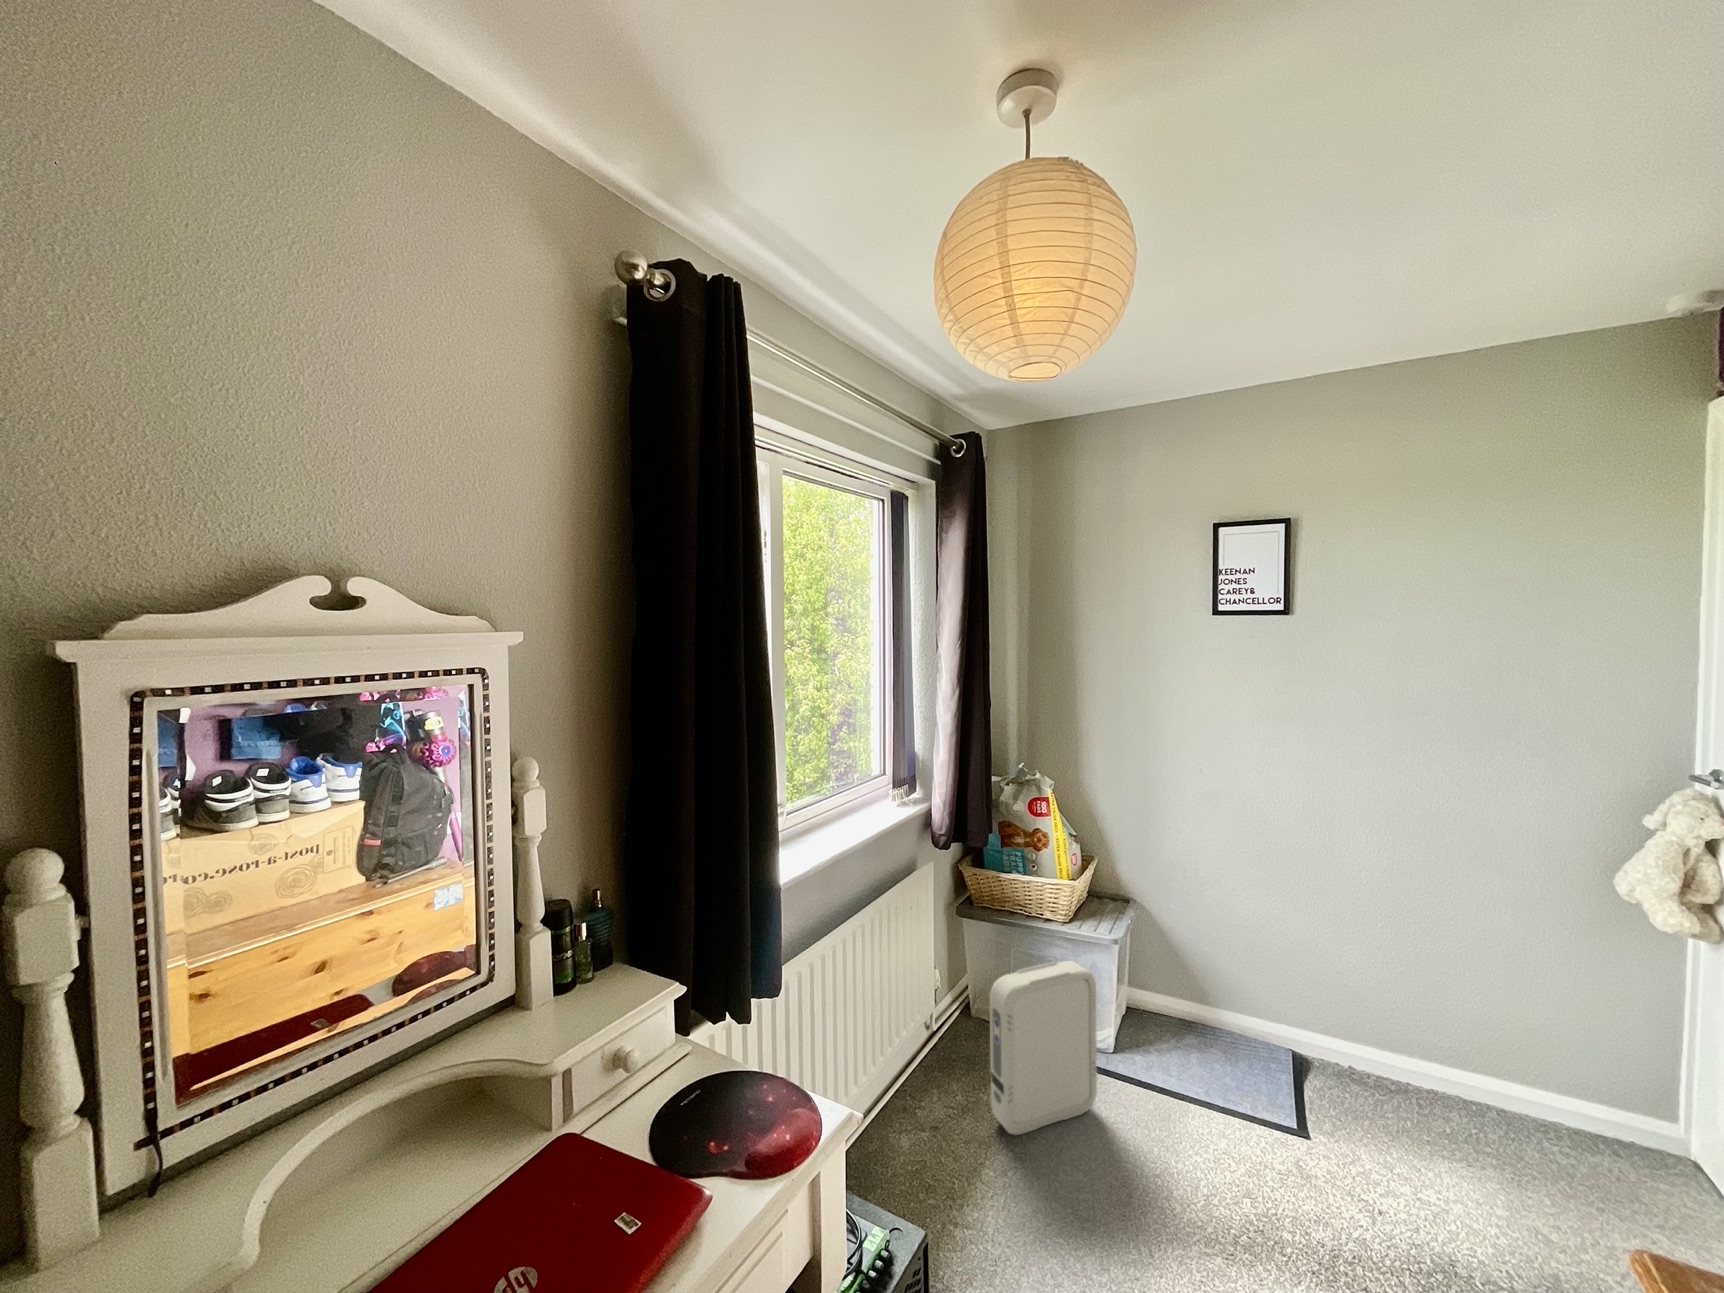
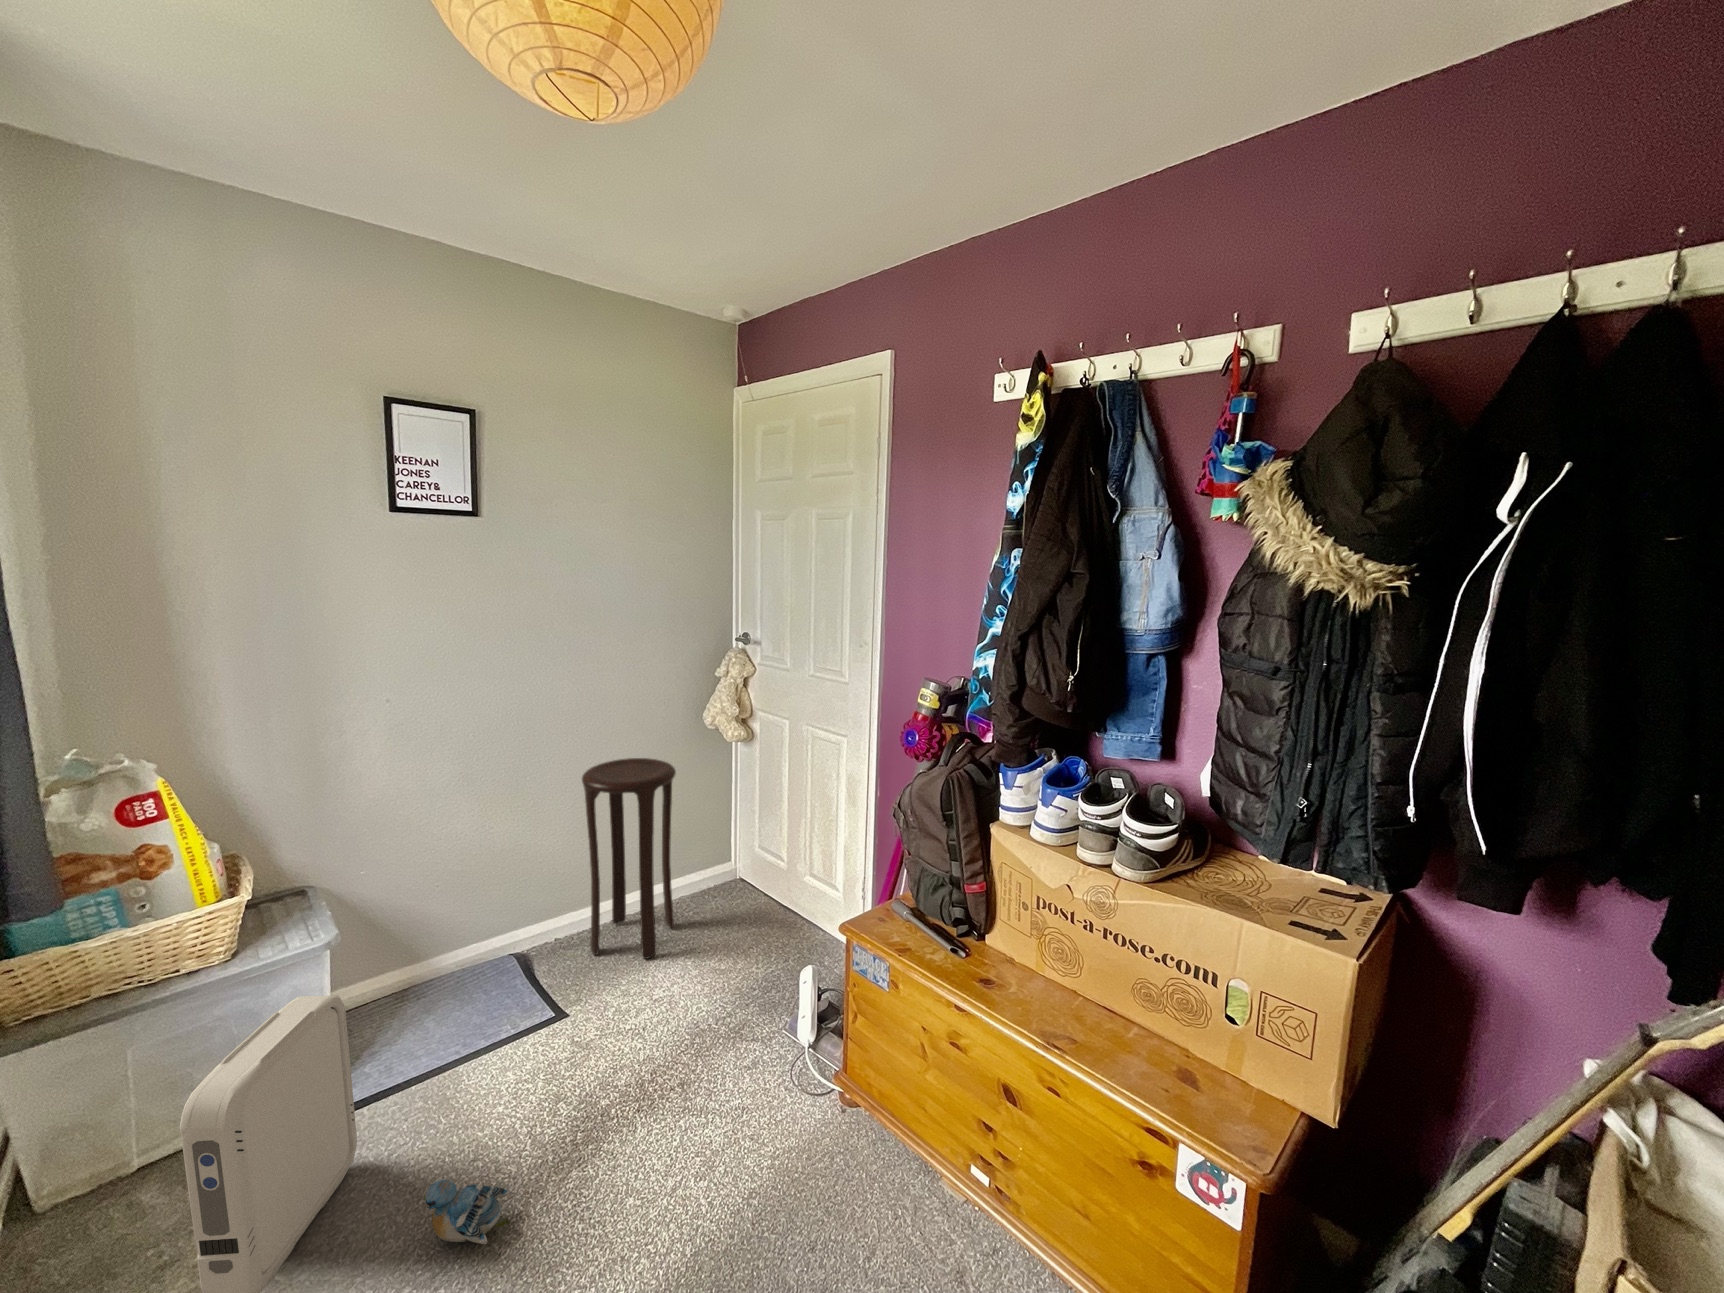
stool: none [1377,891,1519,1157] -> present [582,758,676,959]
plush toy: none [1099,1152,1158,1238] -> present [424,1179,512,1244]

